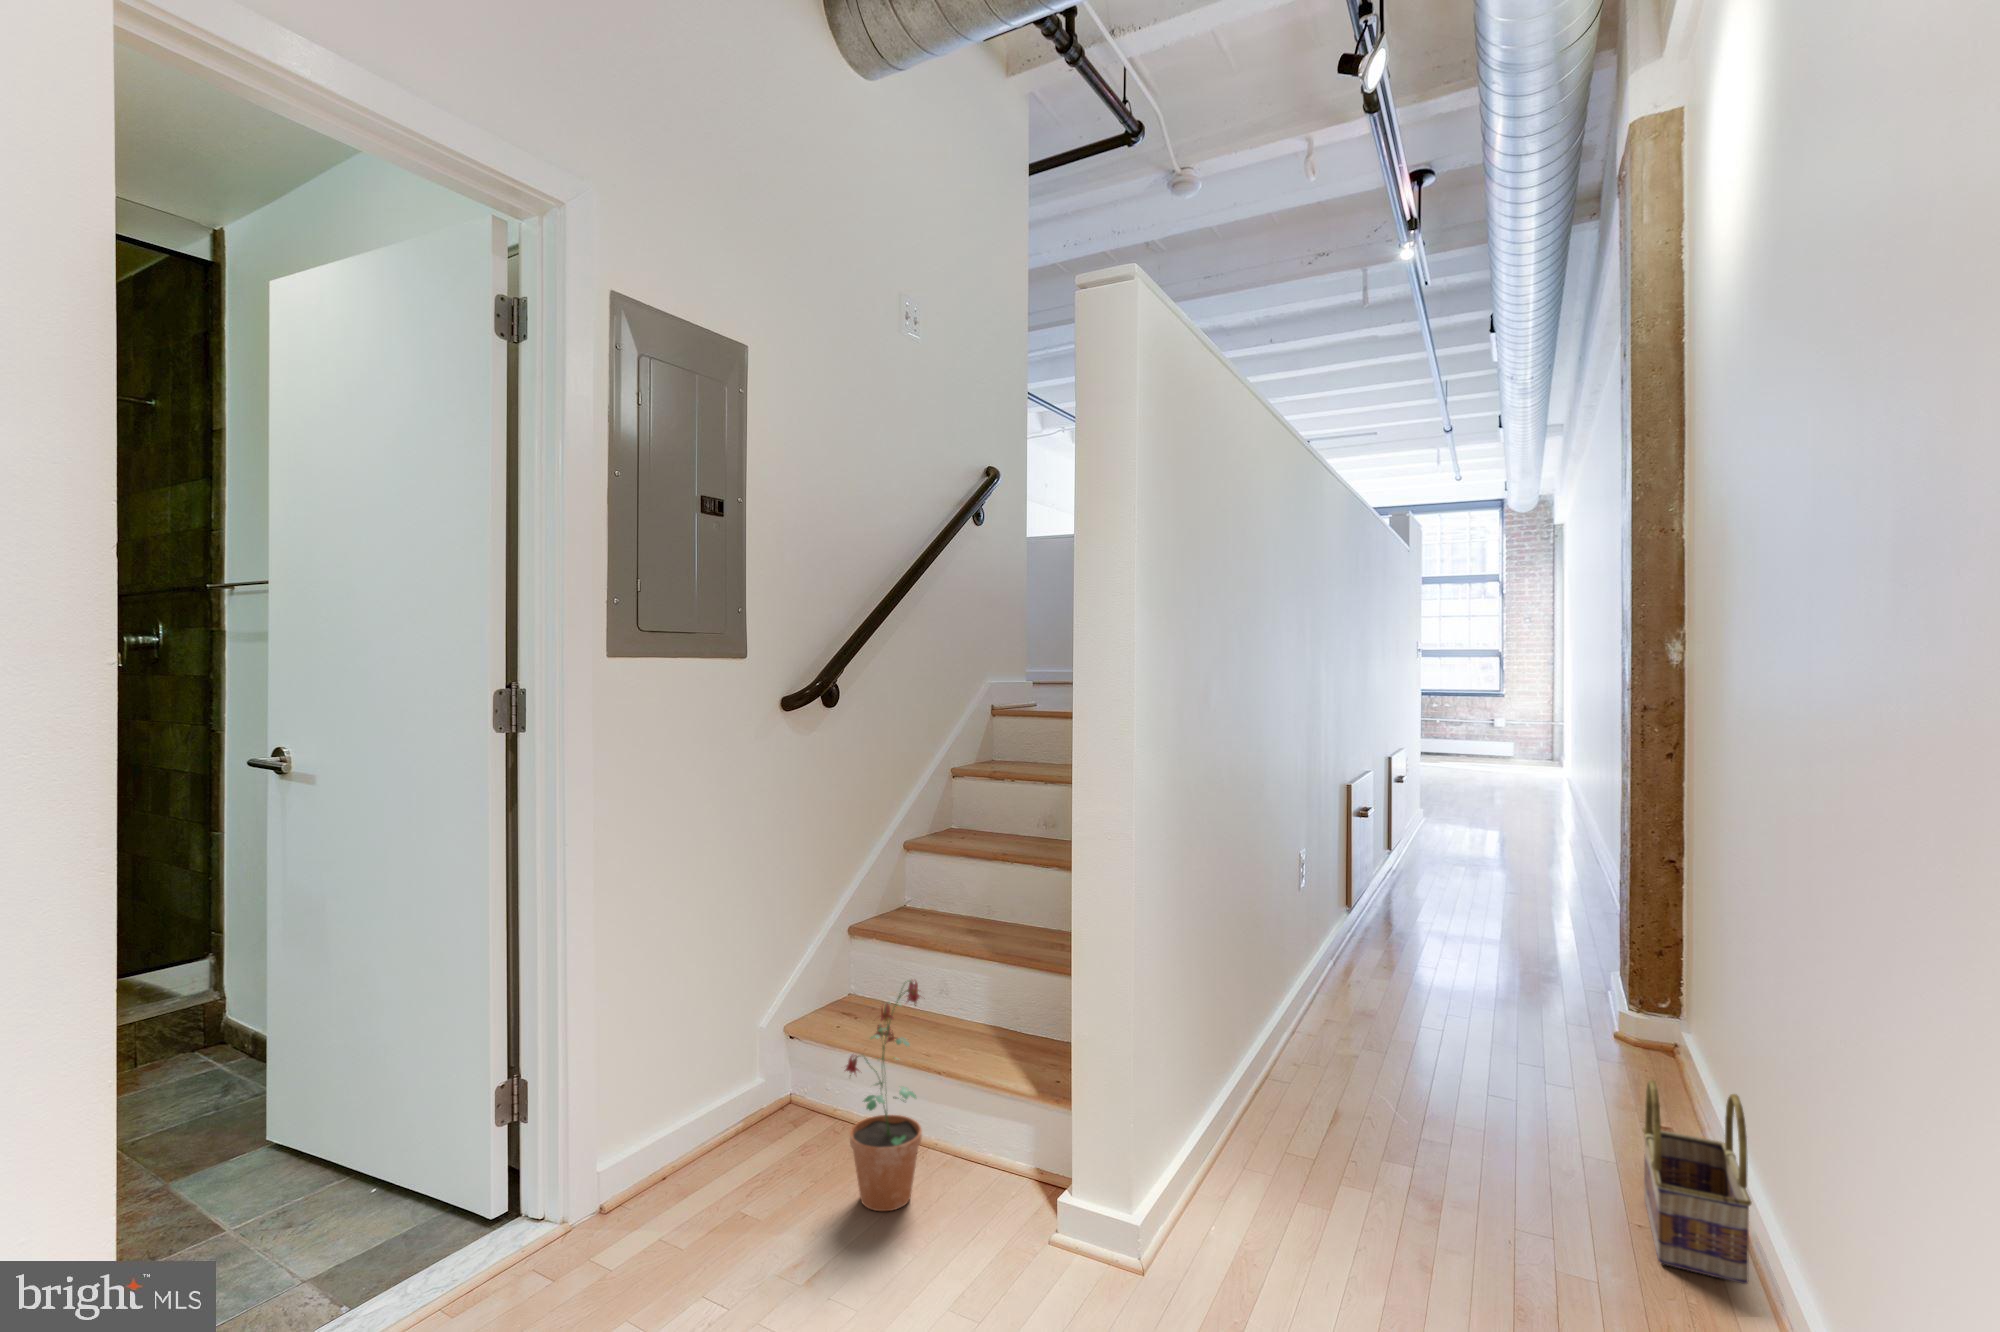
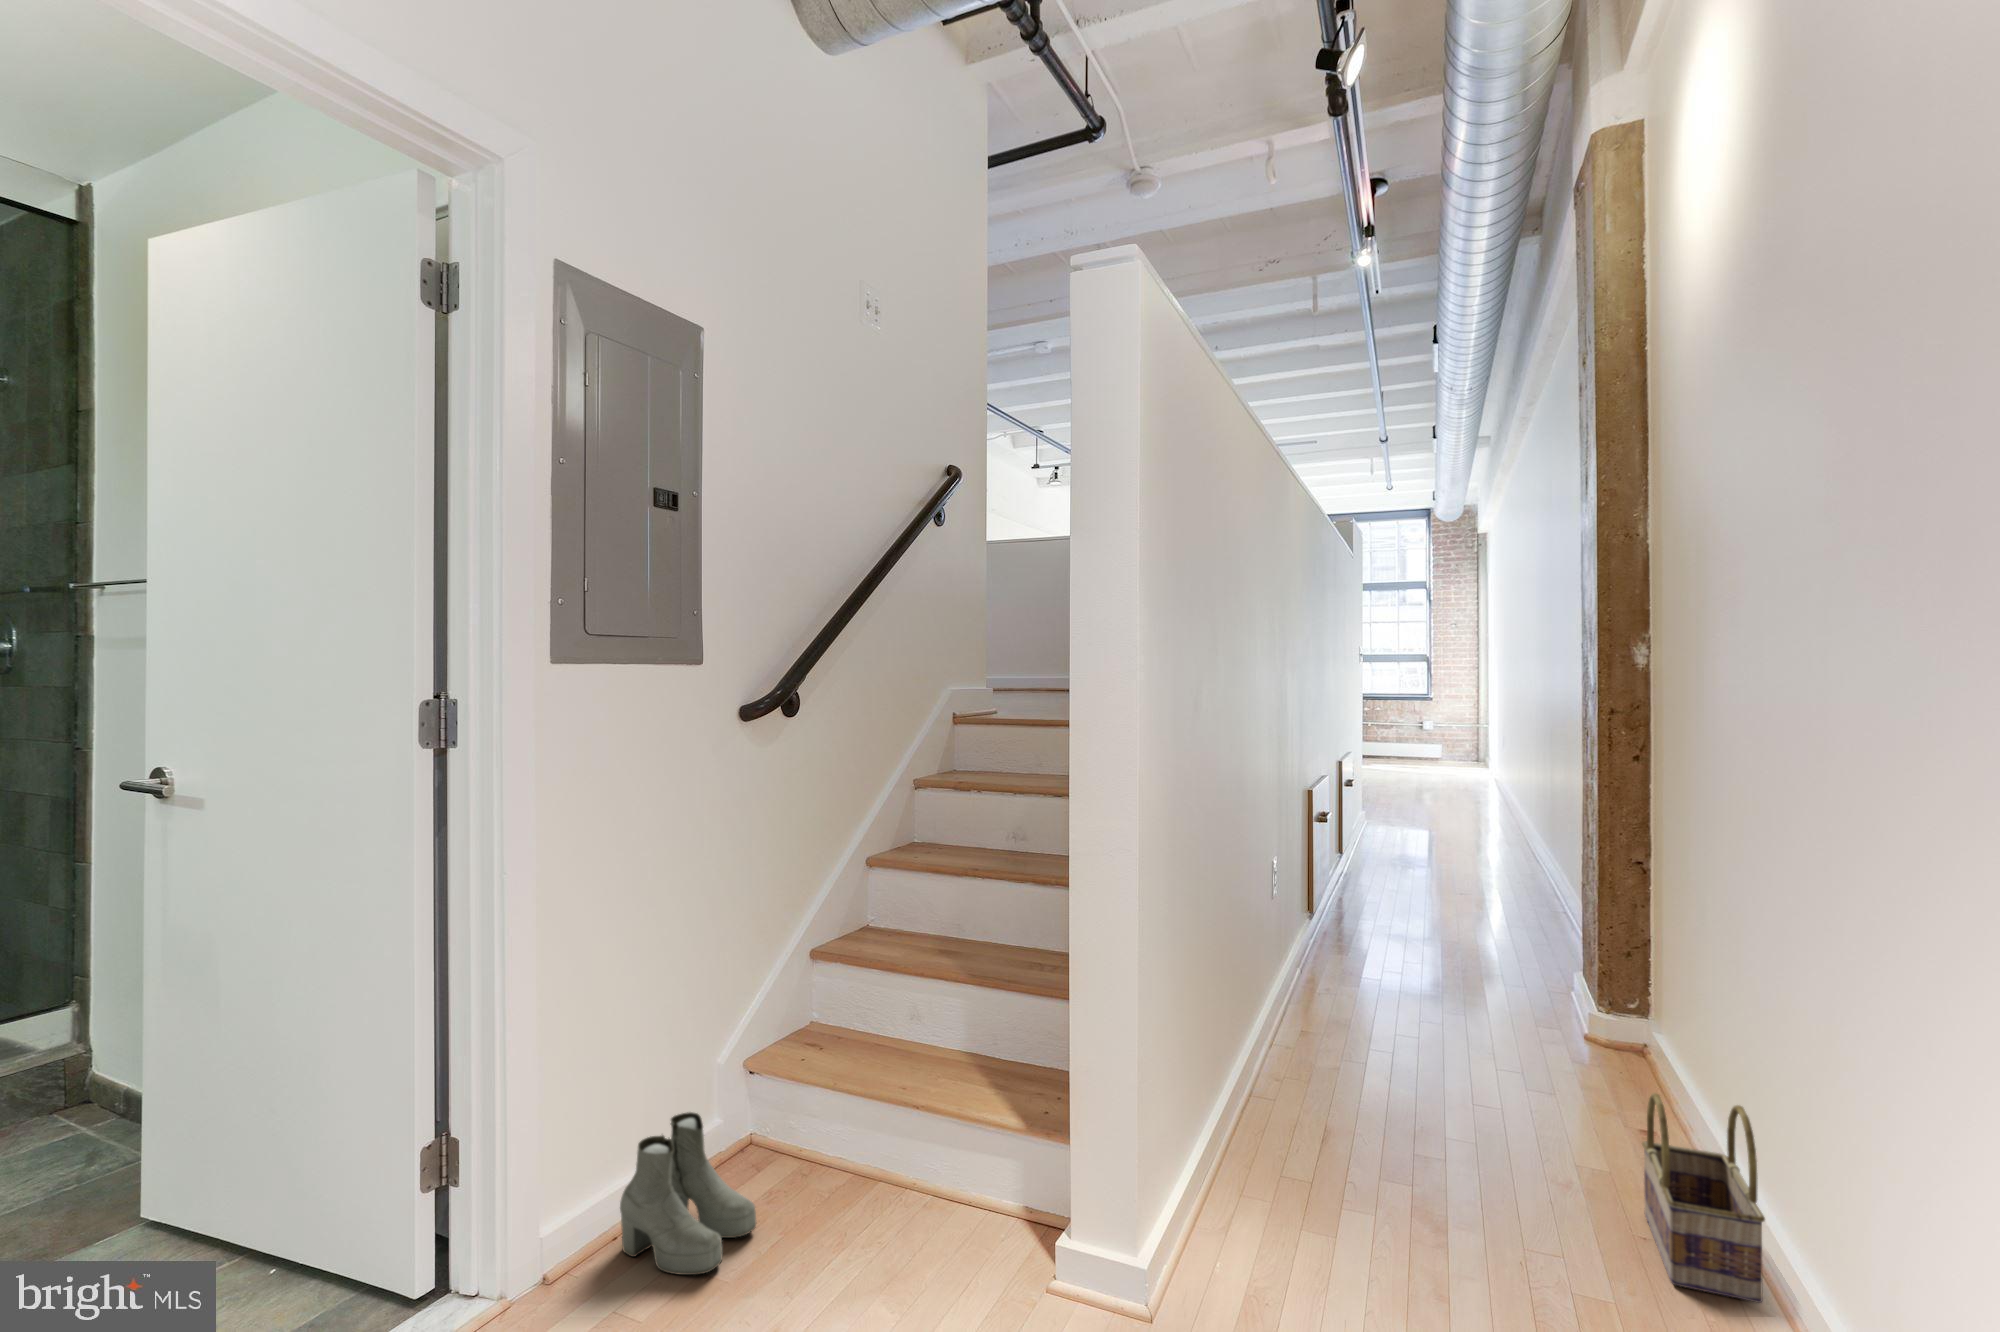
potted plant: present [845,980,922,1211] -> none [813,1010,903,1267]
boots: none [670,1067,792,1211] -> present [620,1112,756,1275]

